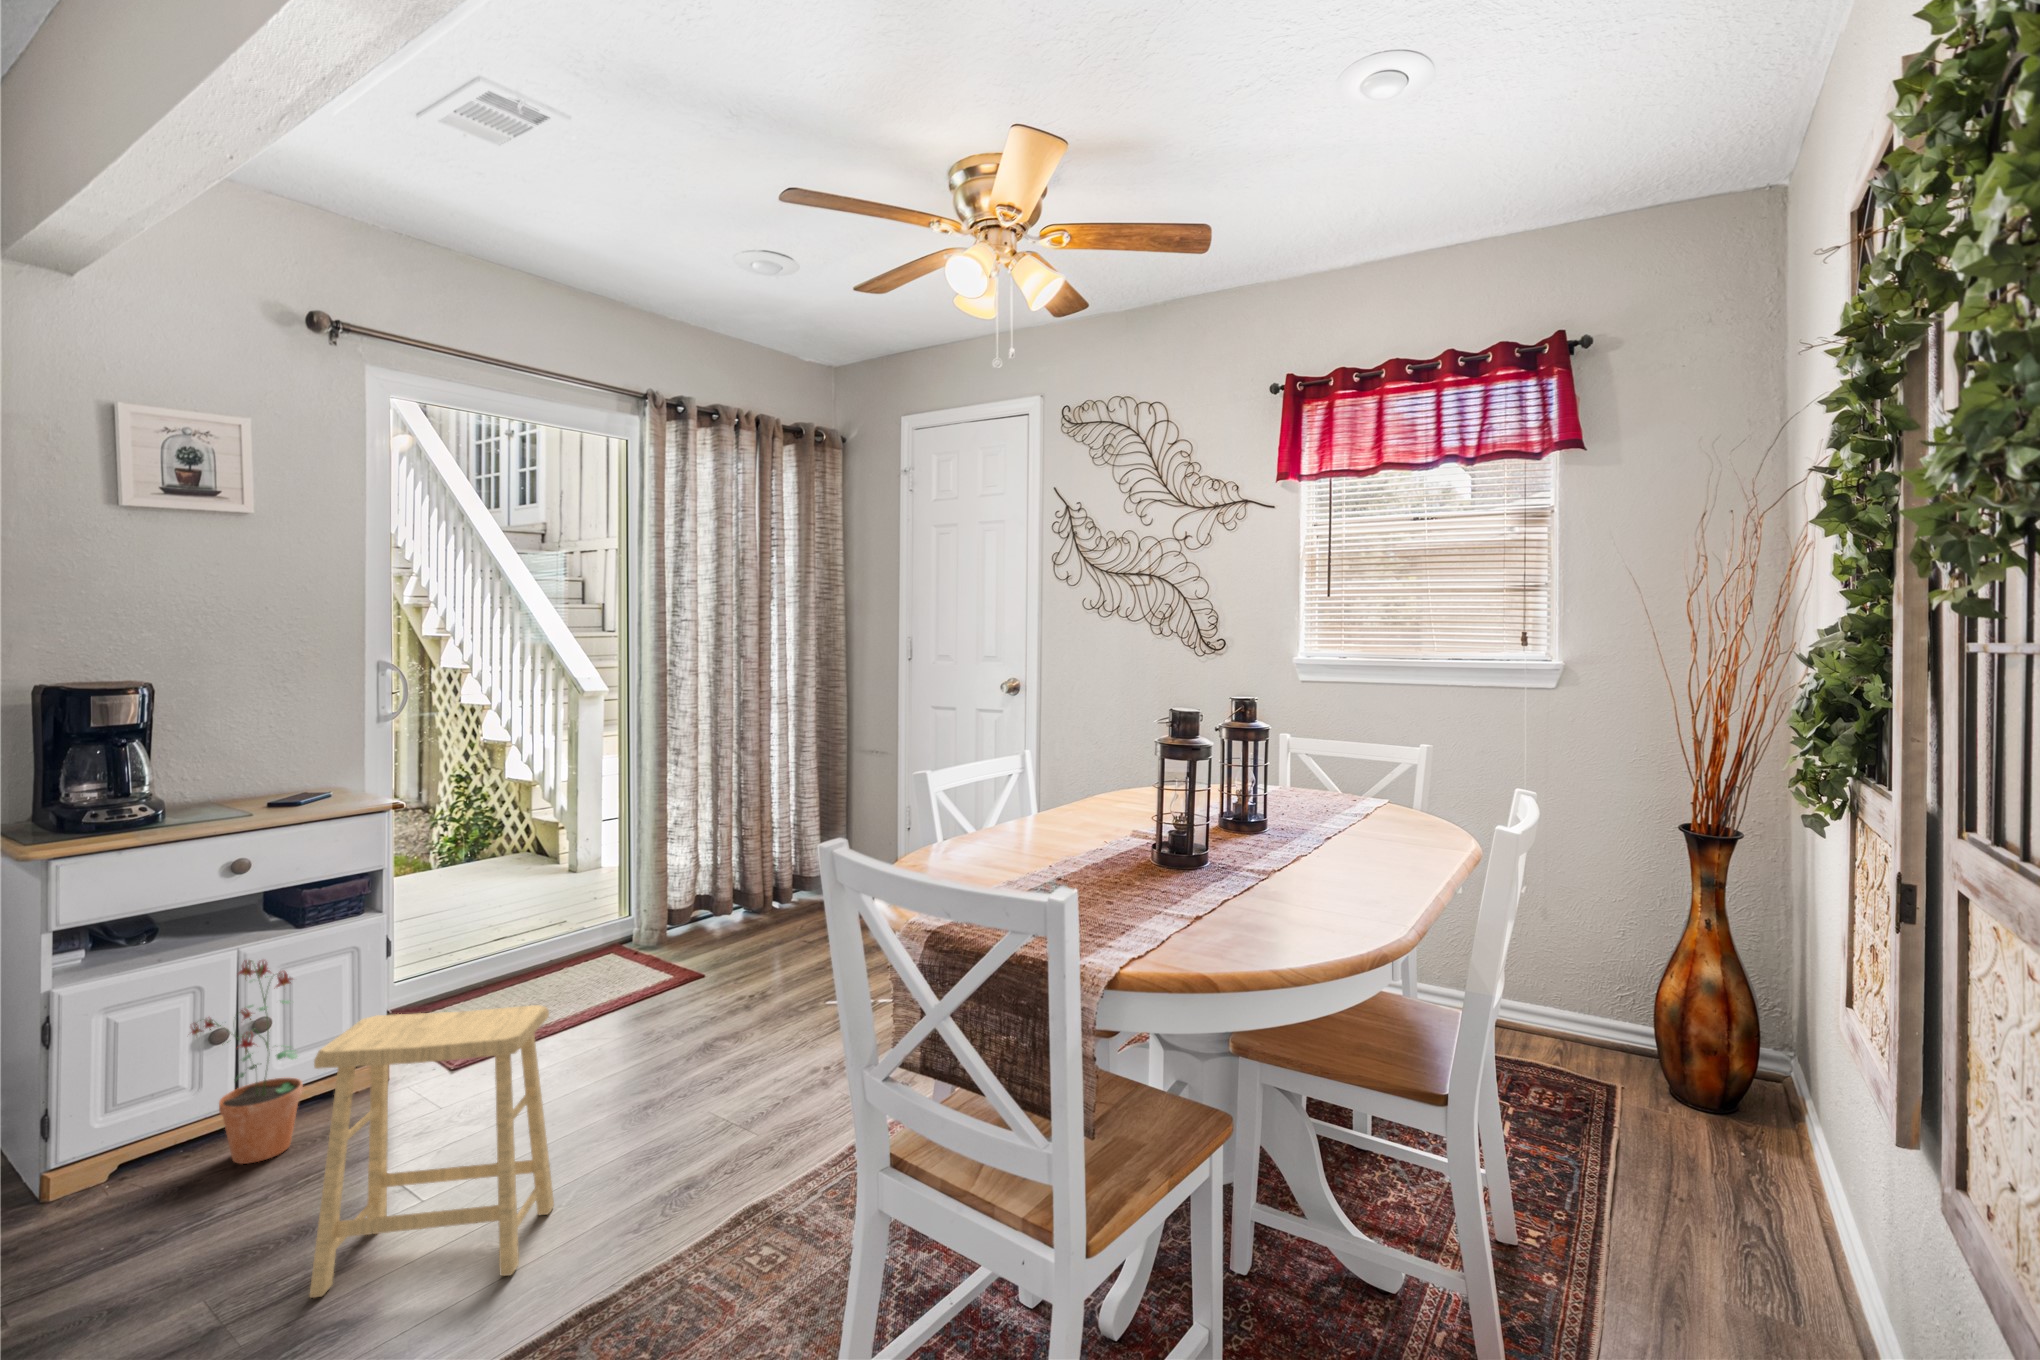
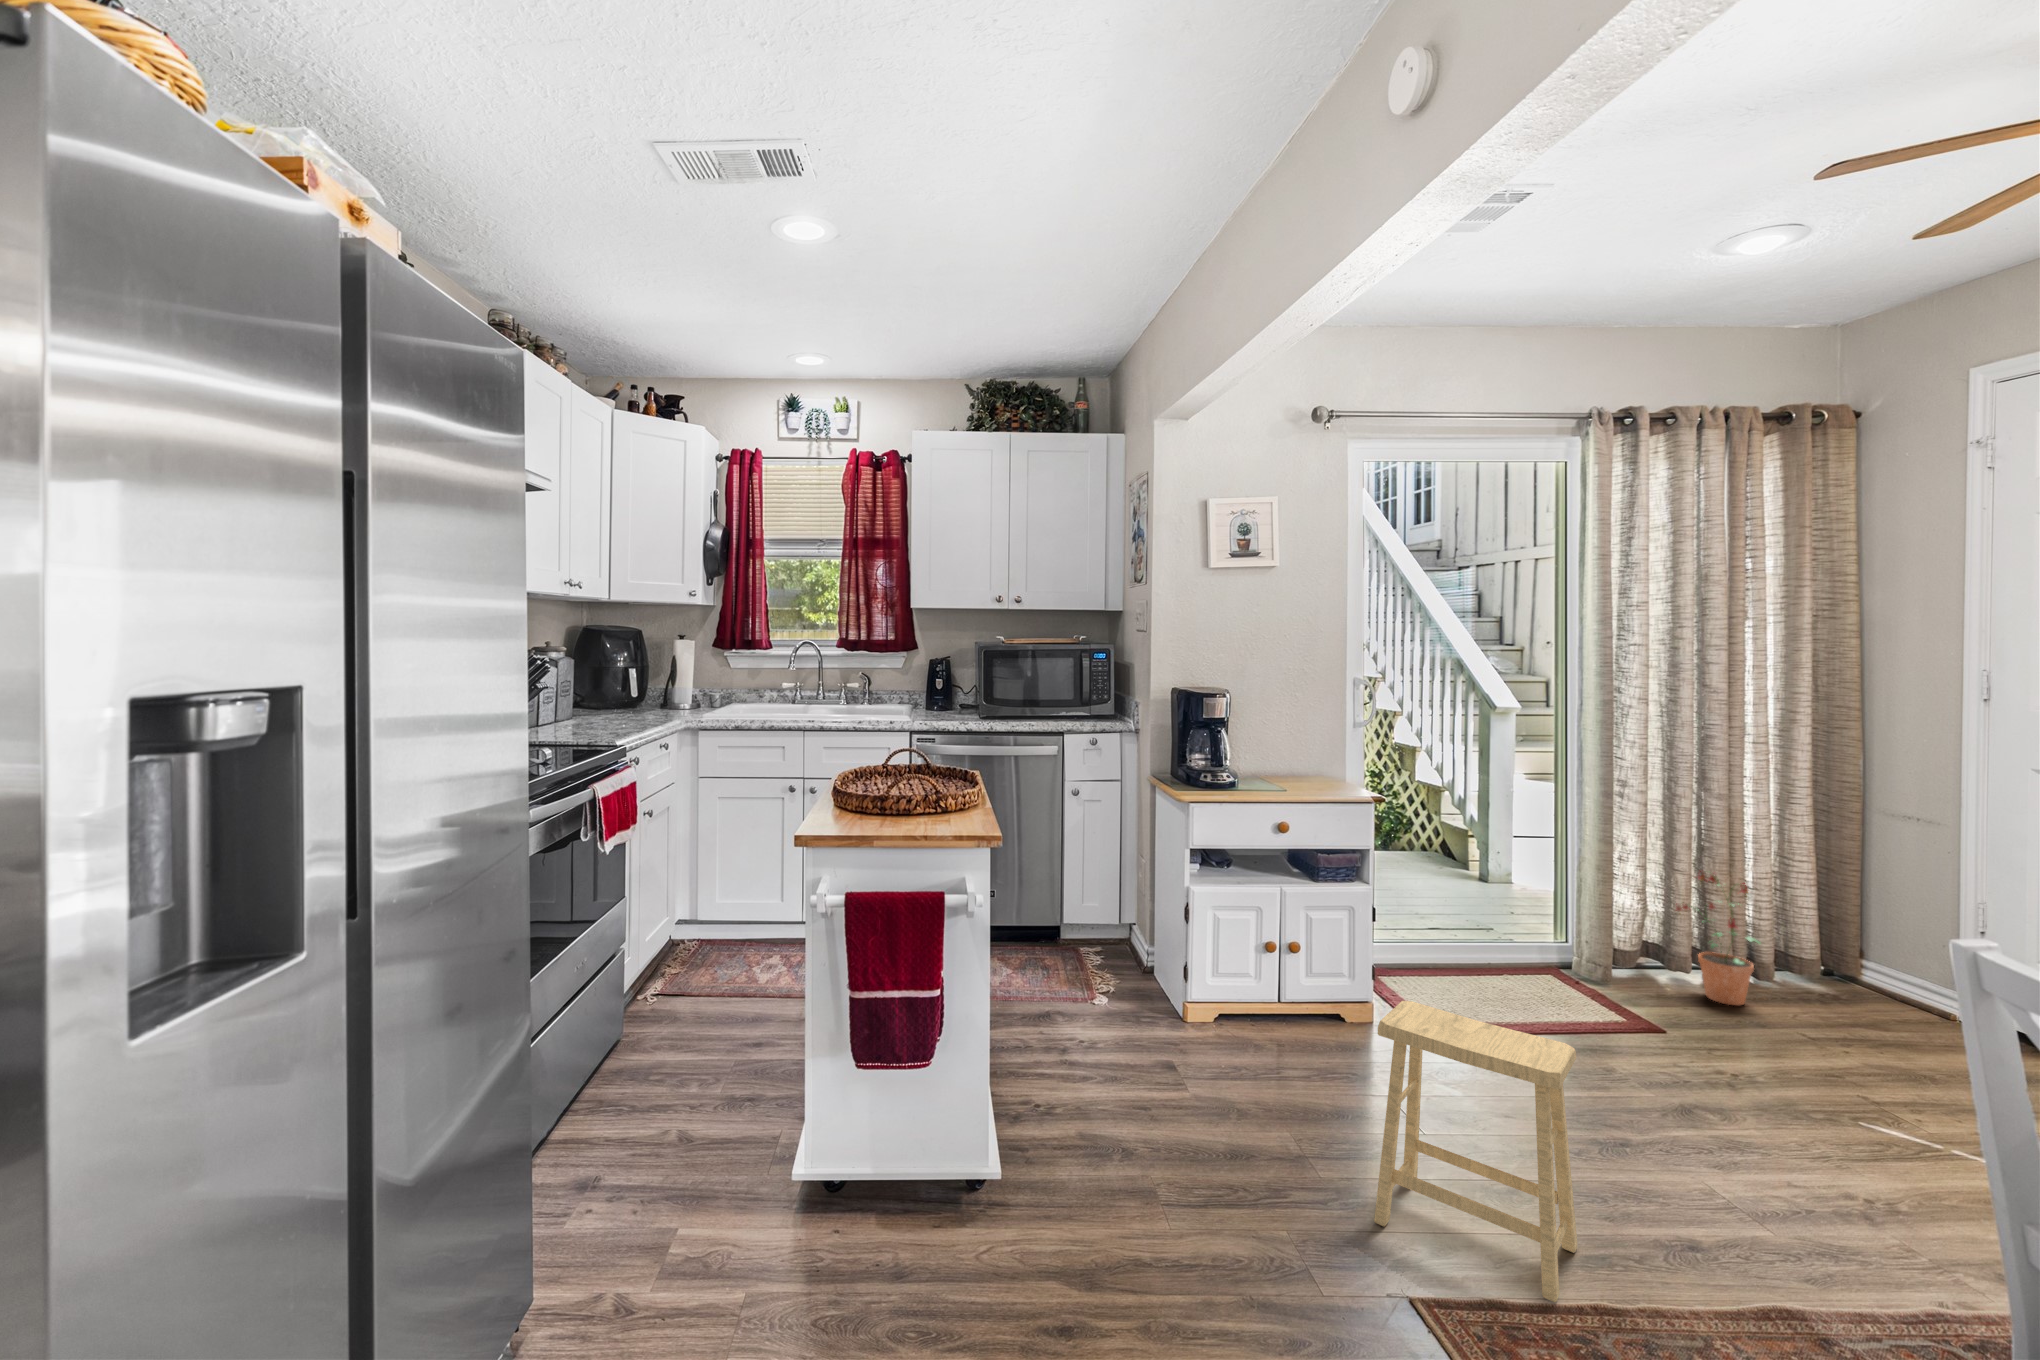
potted plant: present [191,960,303,1164] -> present [1676,872,1759,1005]

